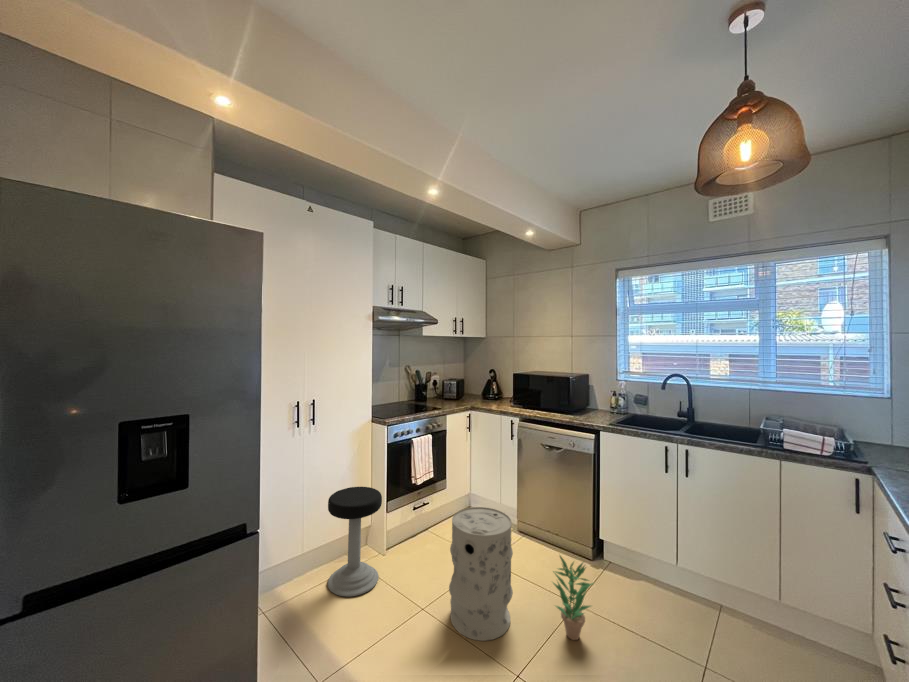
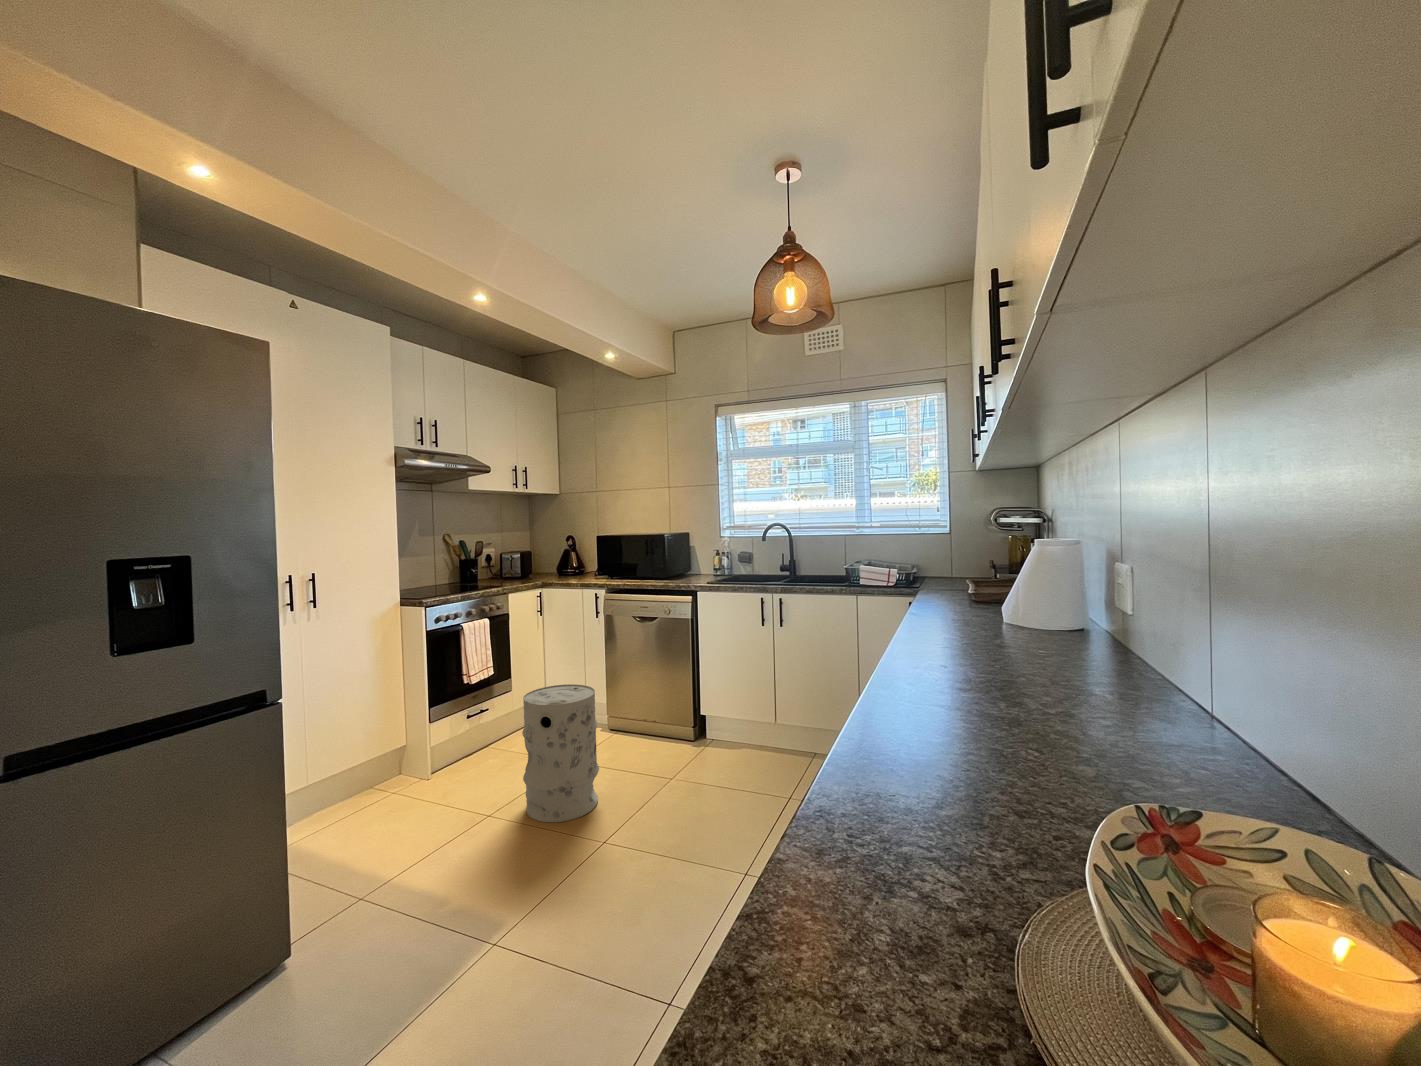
stool: present [328,487,382,597] -> none [346,688,426,823]
potted plant: present [553,556,593,640] -> none [639,715,685,801]

